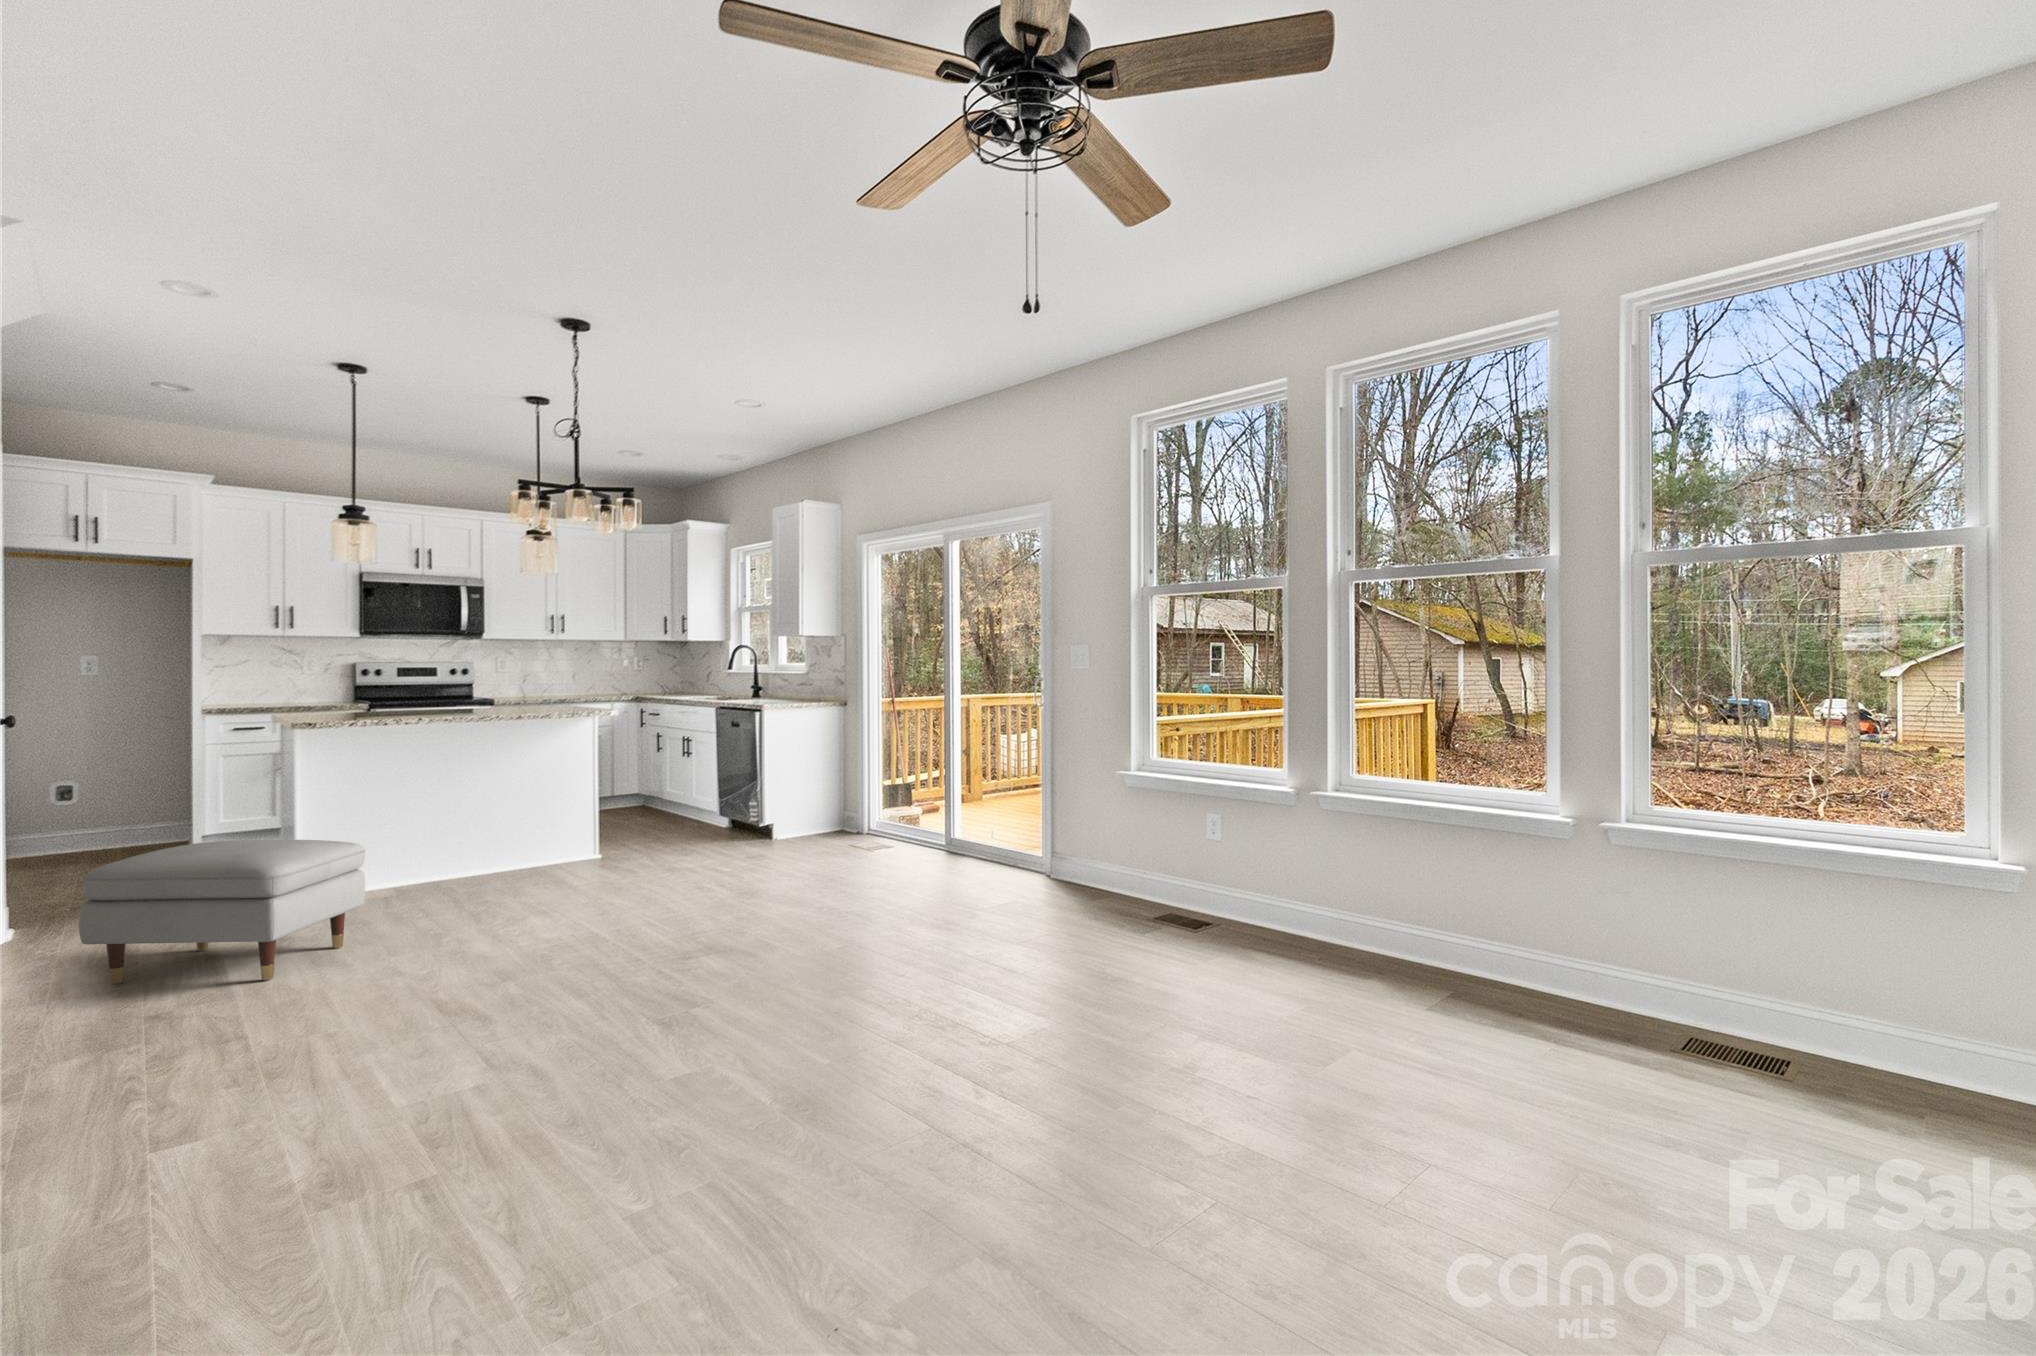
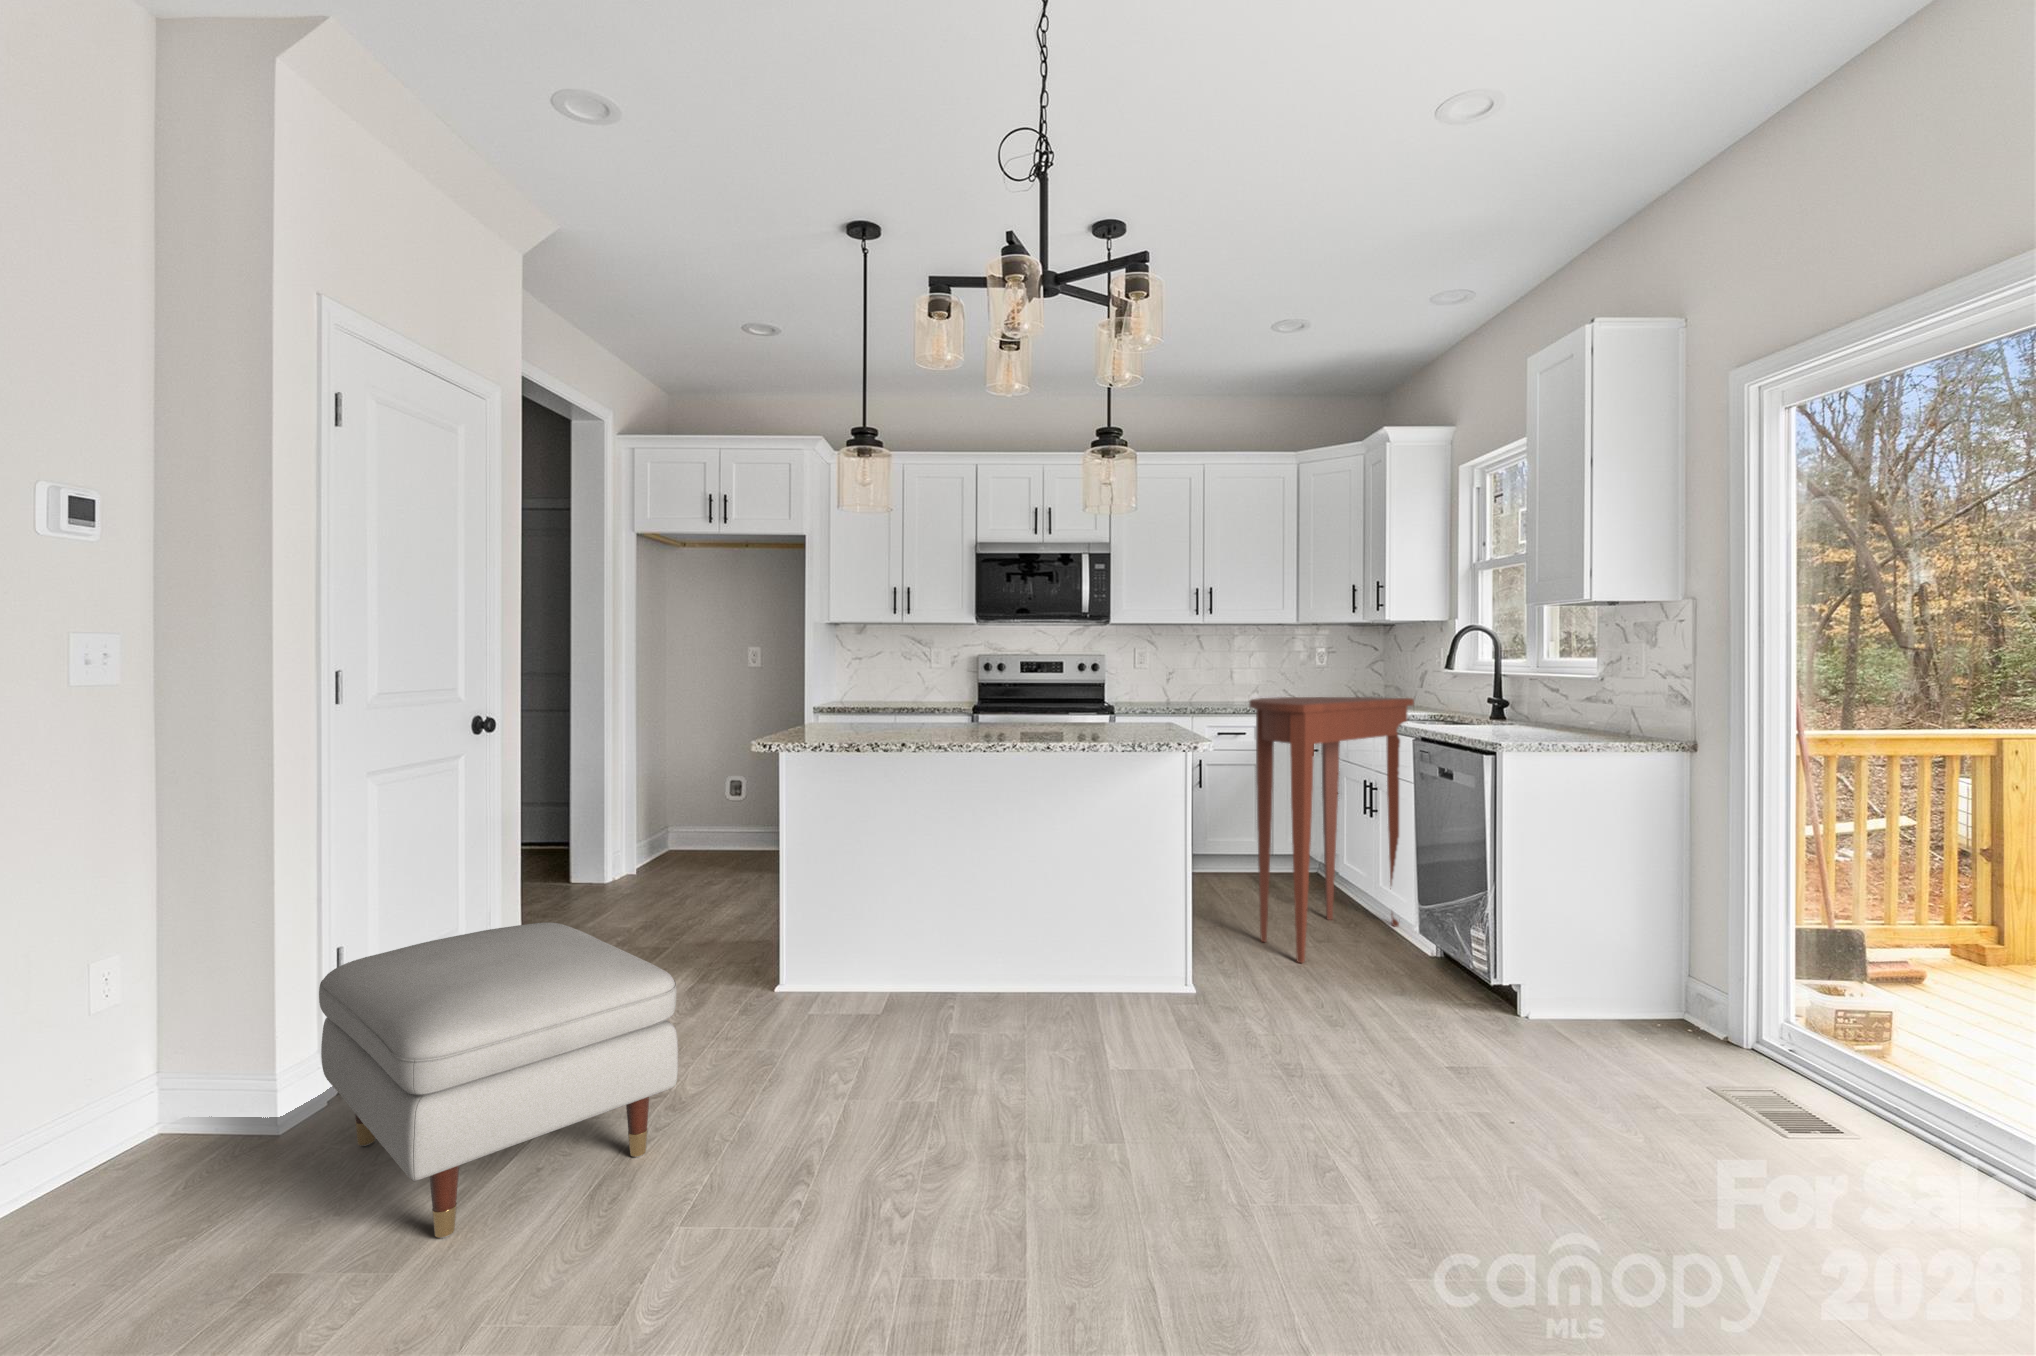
console table: none [619,688,713,841] -> present [1249,697,1414,963]

